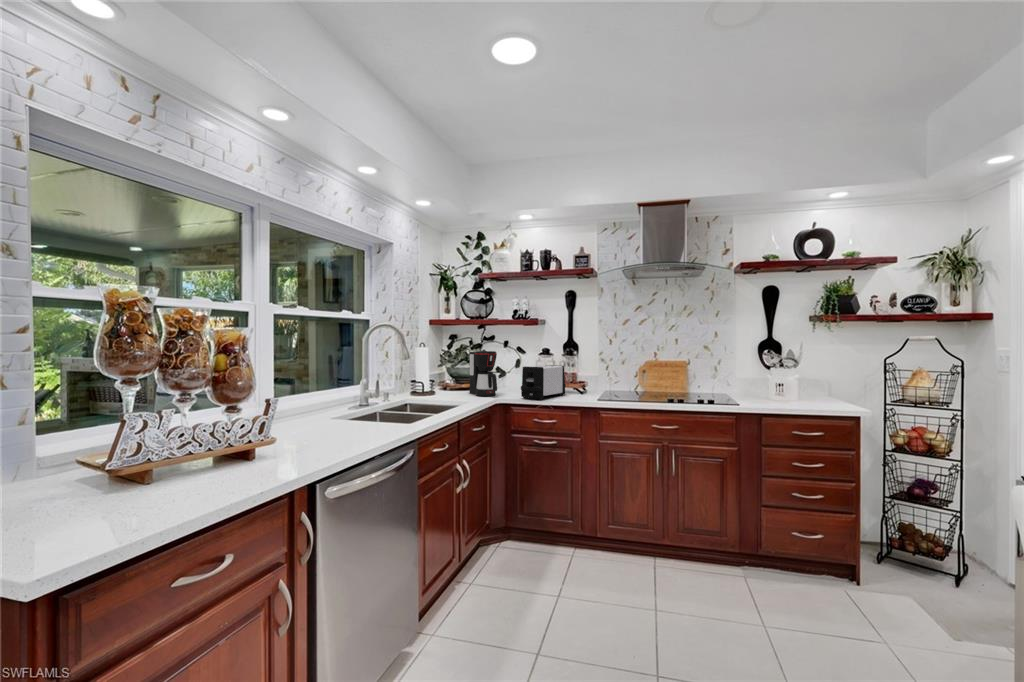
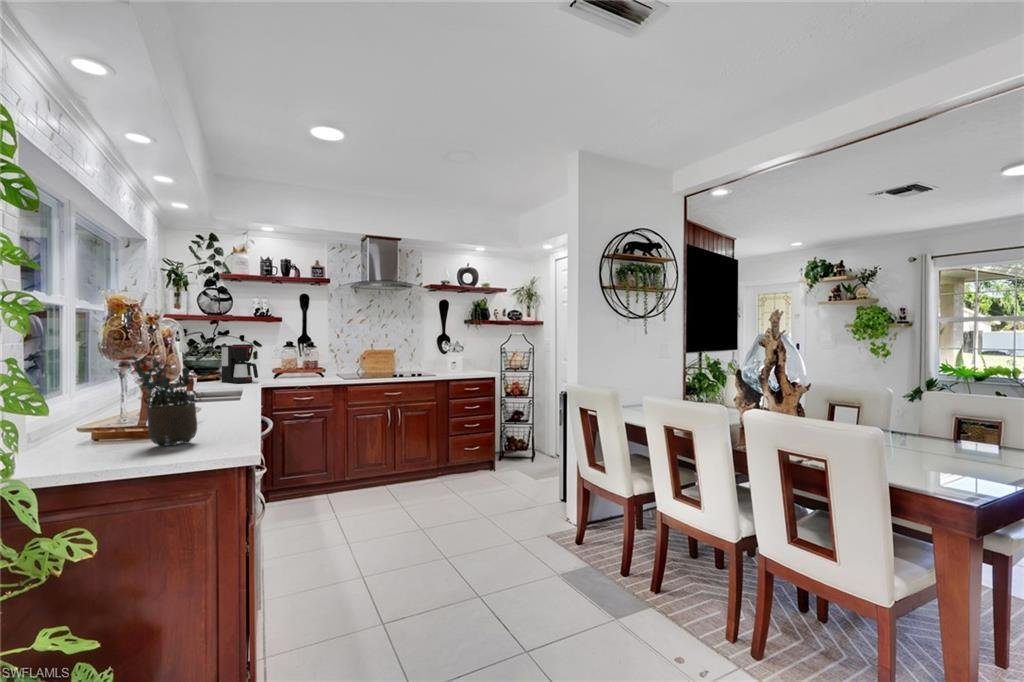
potted plant: none [32,356,170,514] -> present [132,346,208,447]
toaster: present [521,365,566,399] -> none [282,355,313,382]

